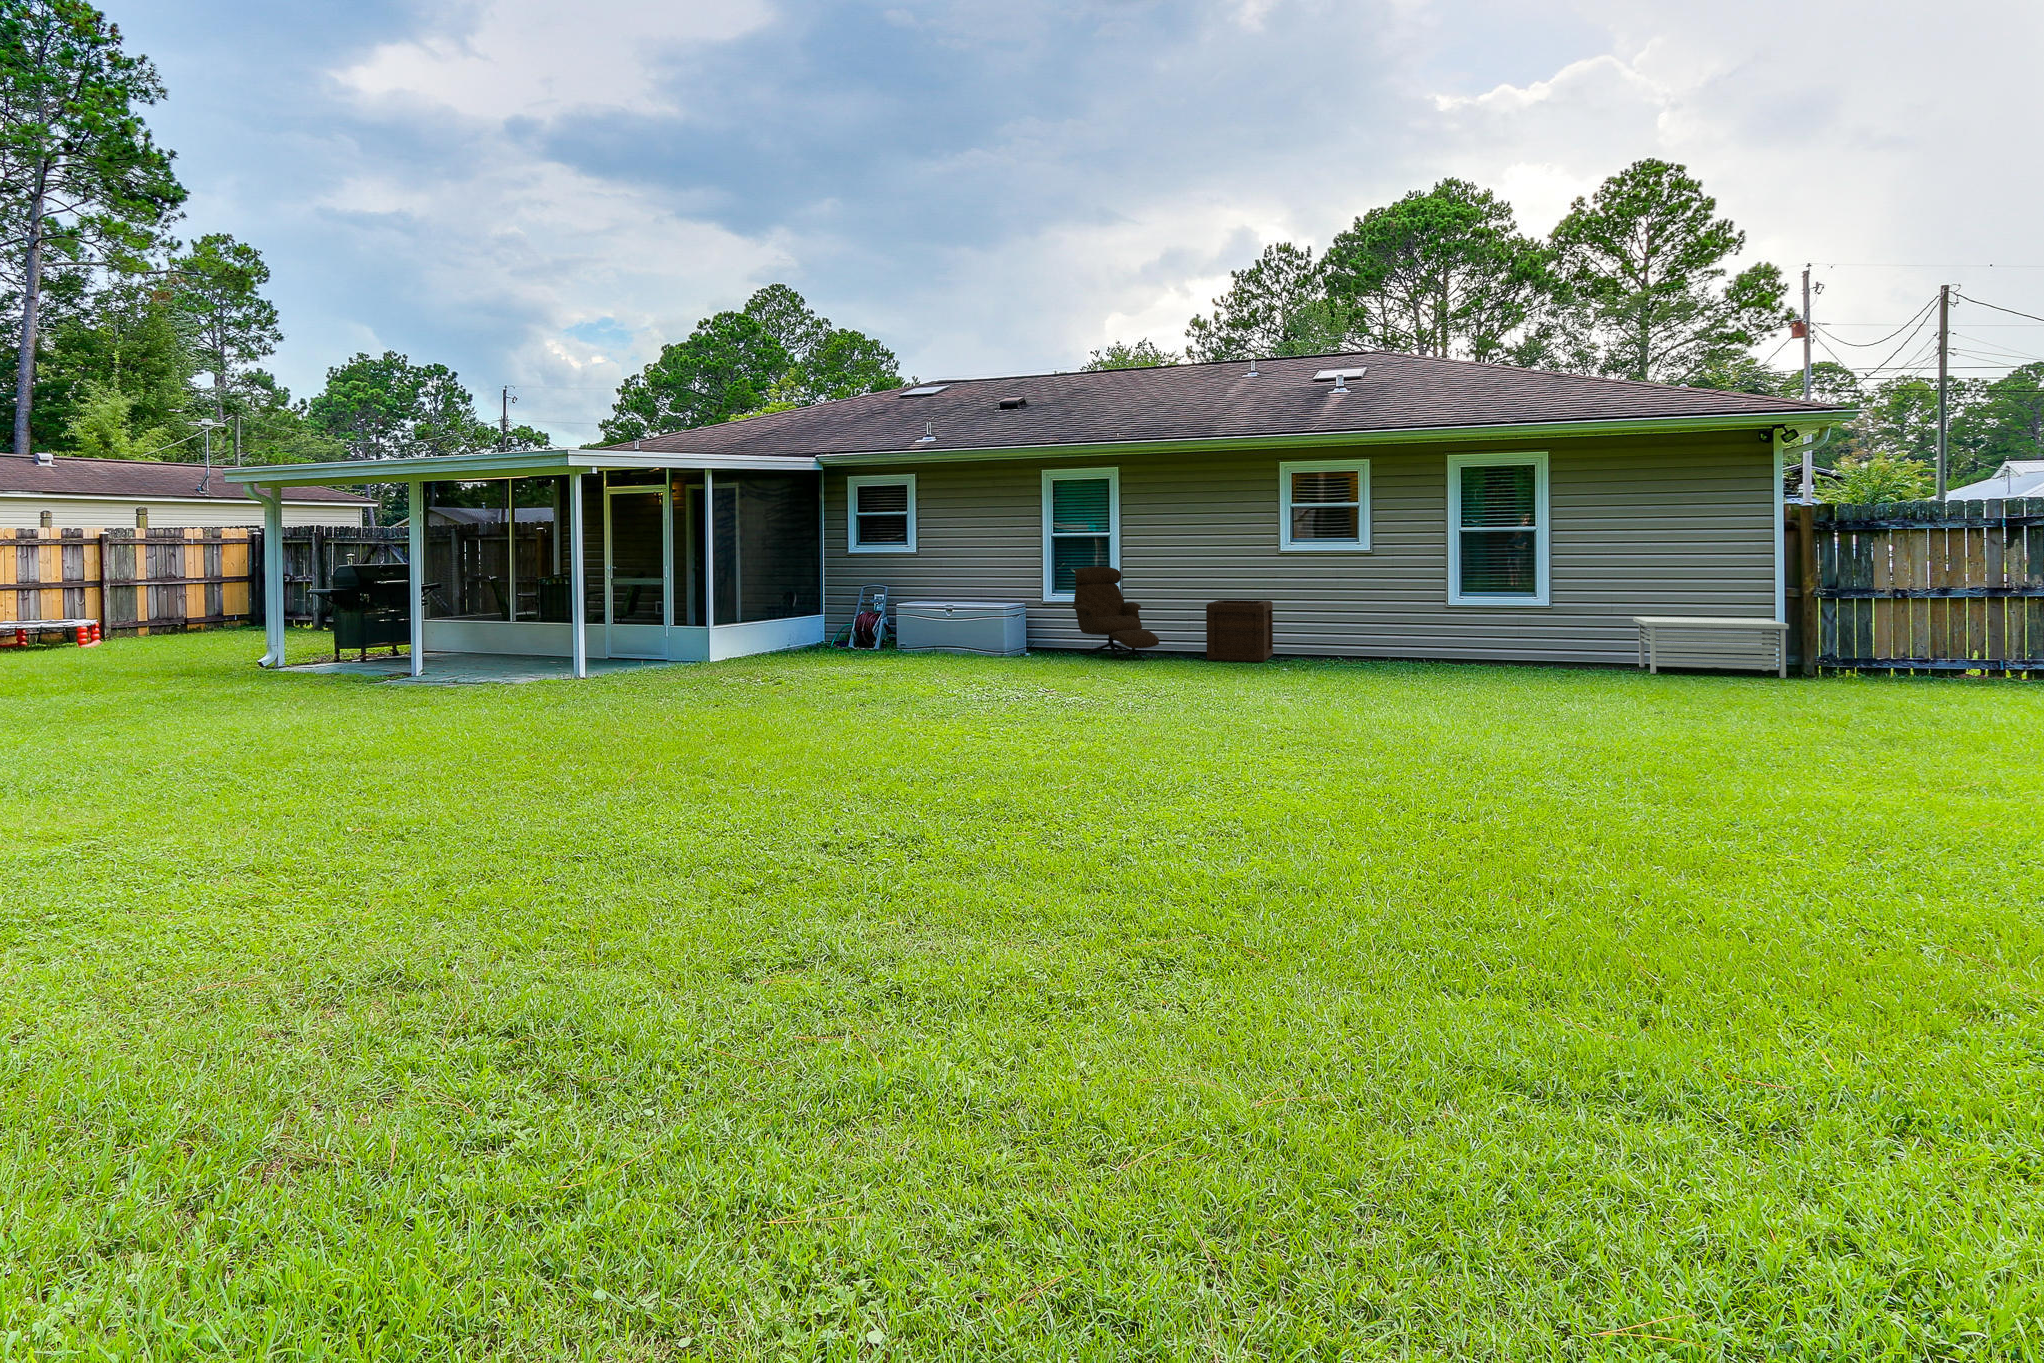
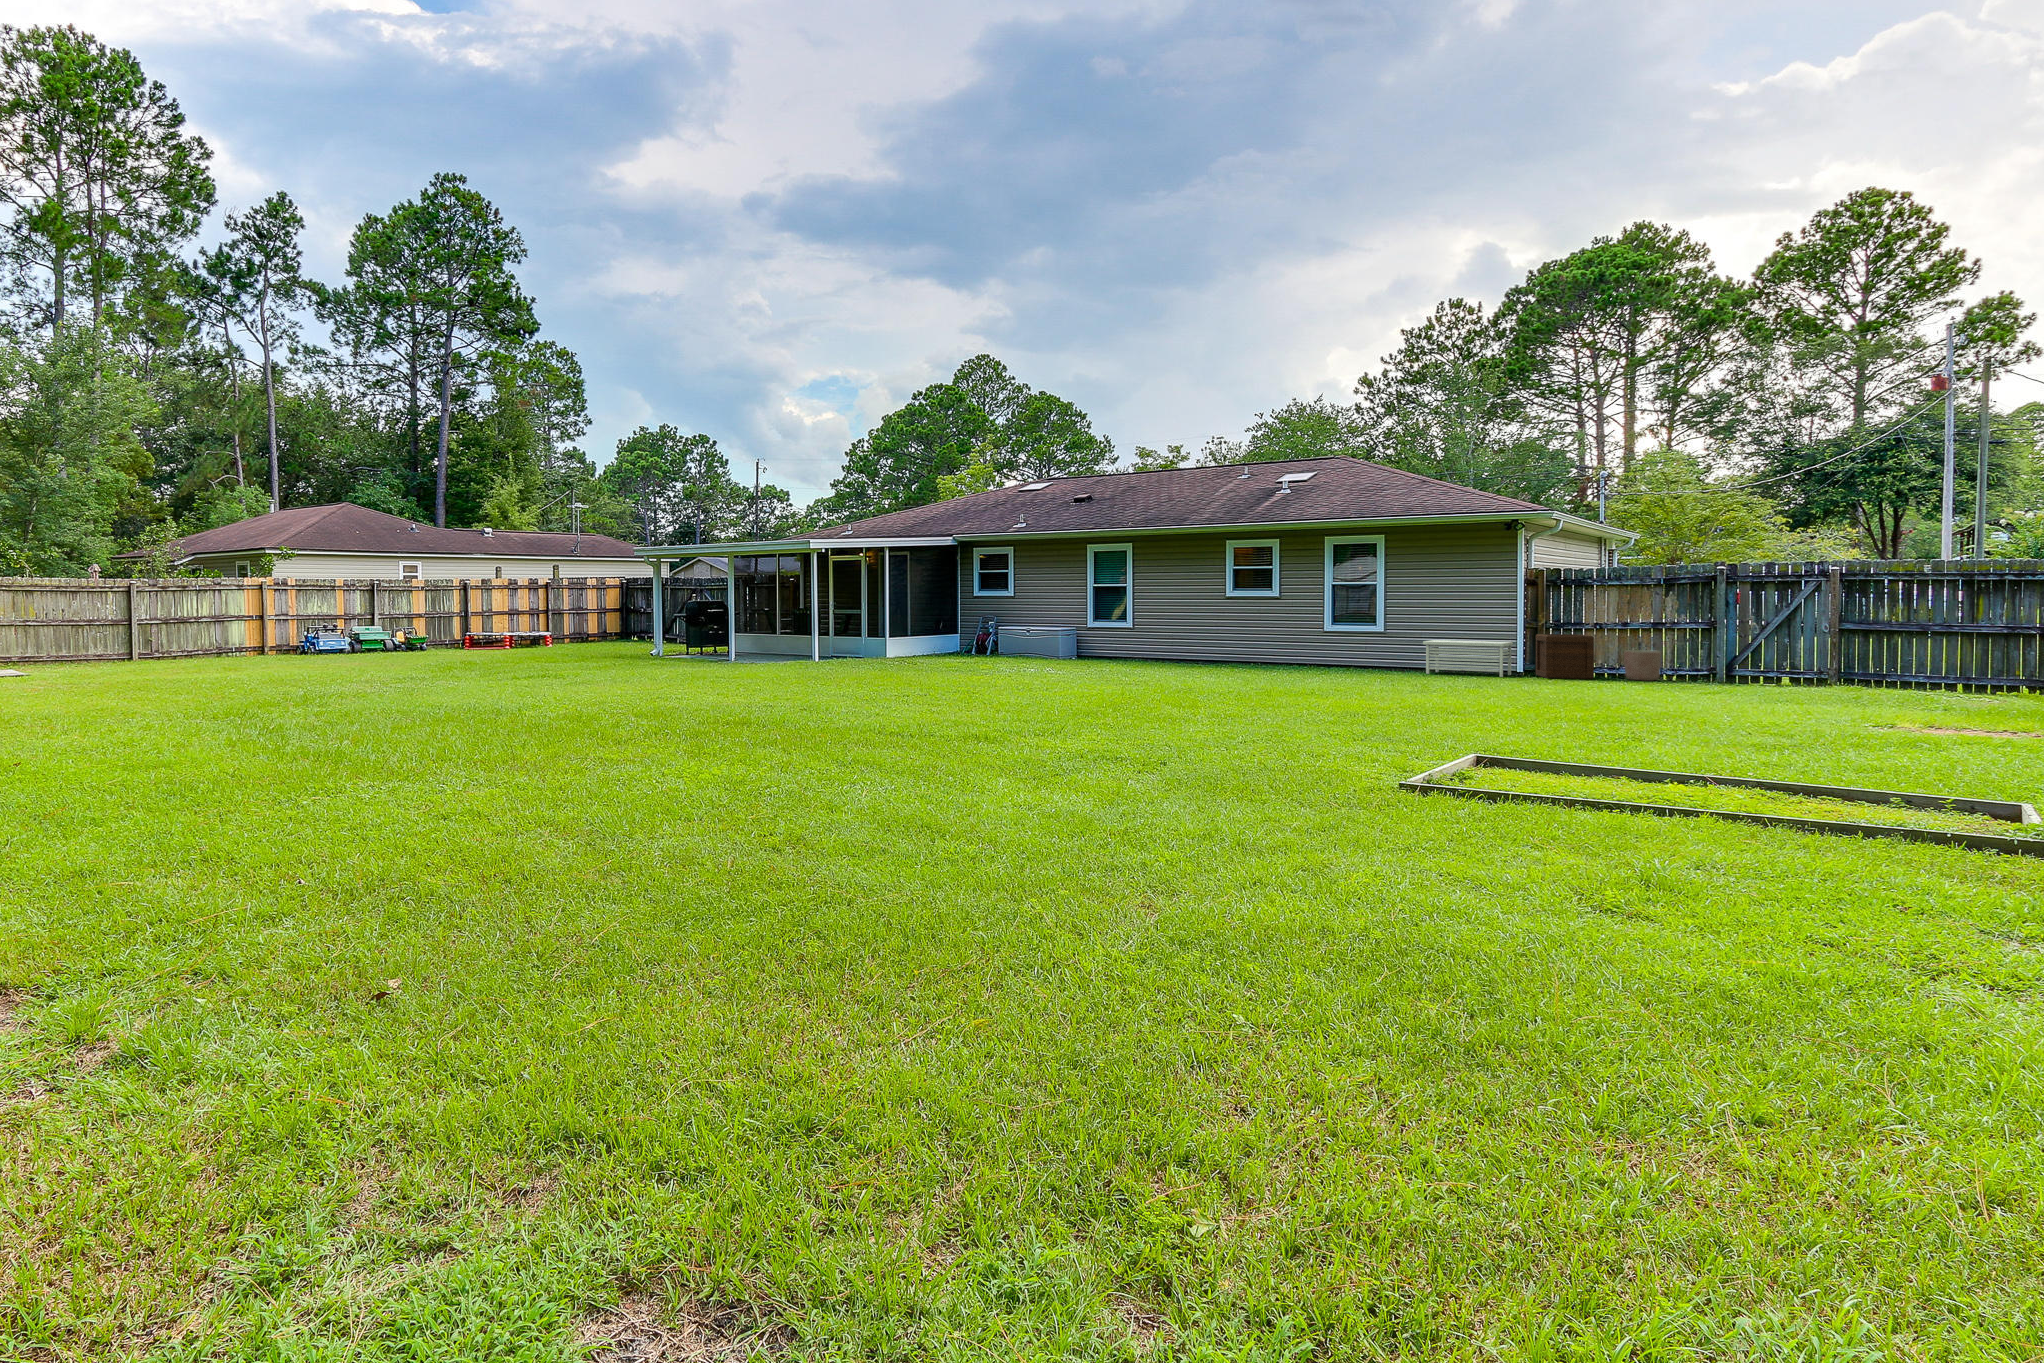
lounge chair: present [1072,567,1159,661] -> none [1098,606,1145,663]
wooden crate: present [1206,600,1273,662] -> present [1536,634,1594,679]
planter: none [1955,630,2024,679] -> present [1624,650,1661,681]

